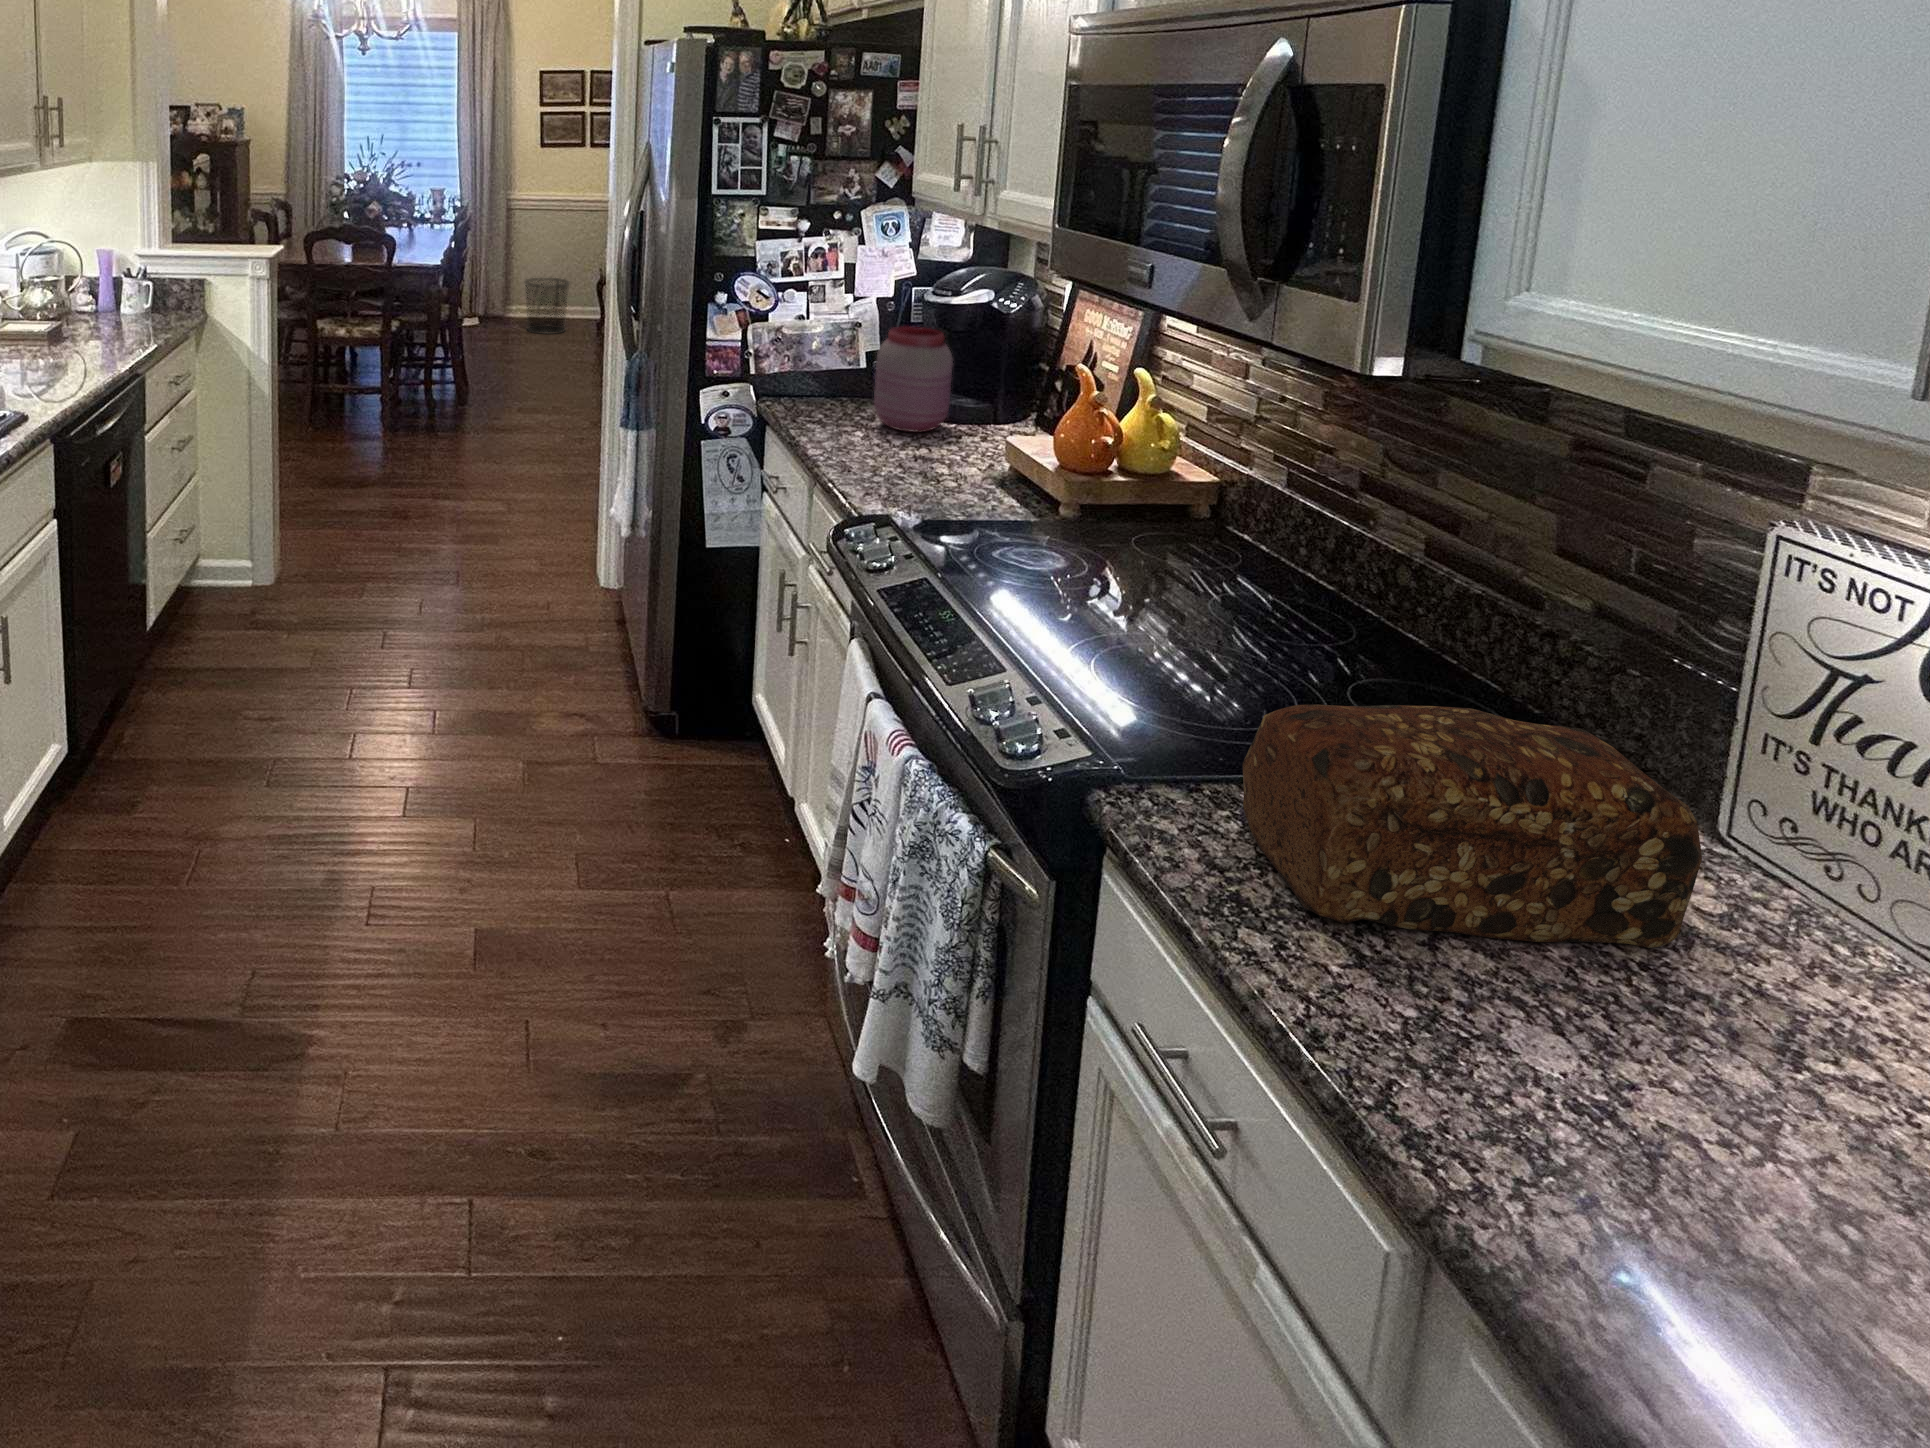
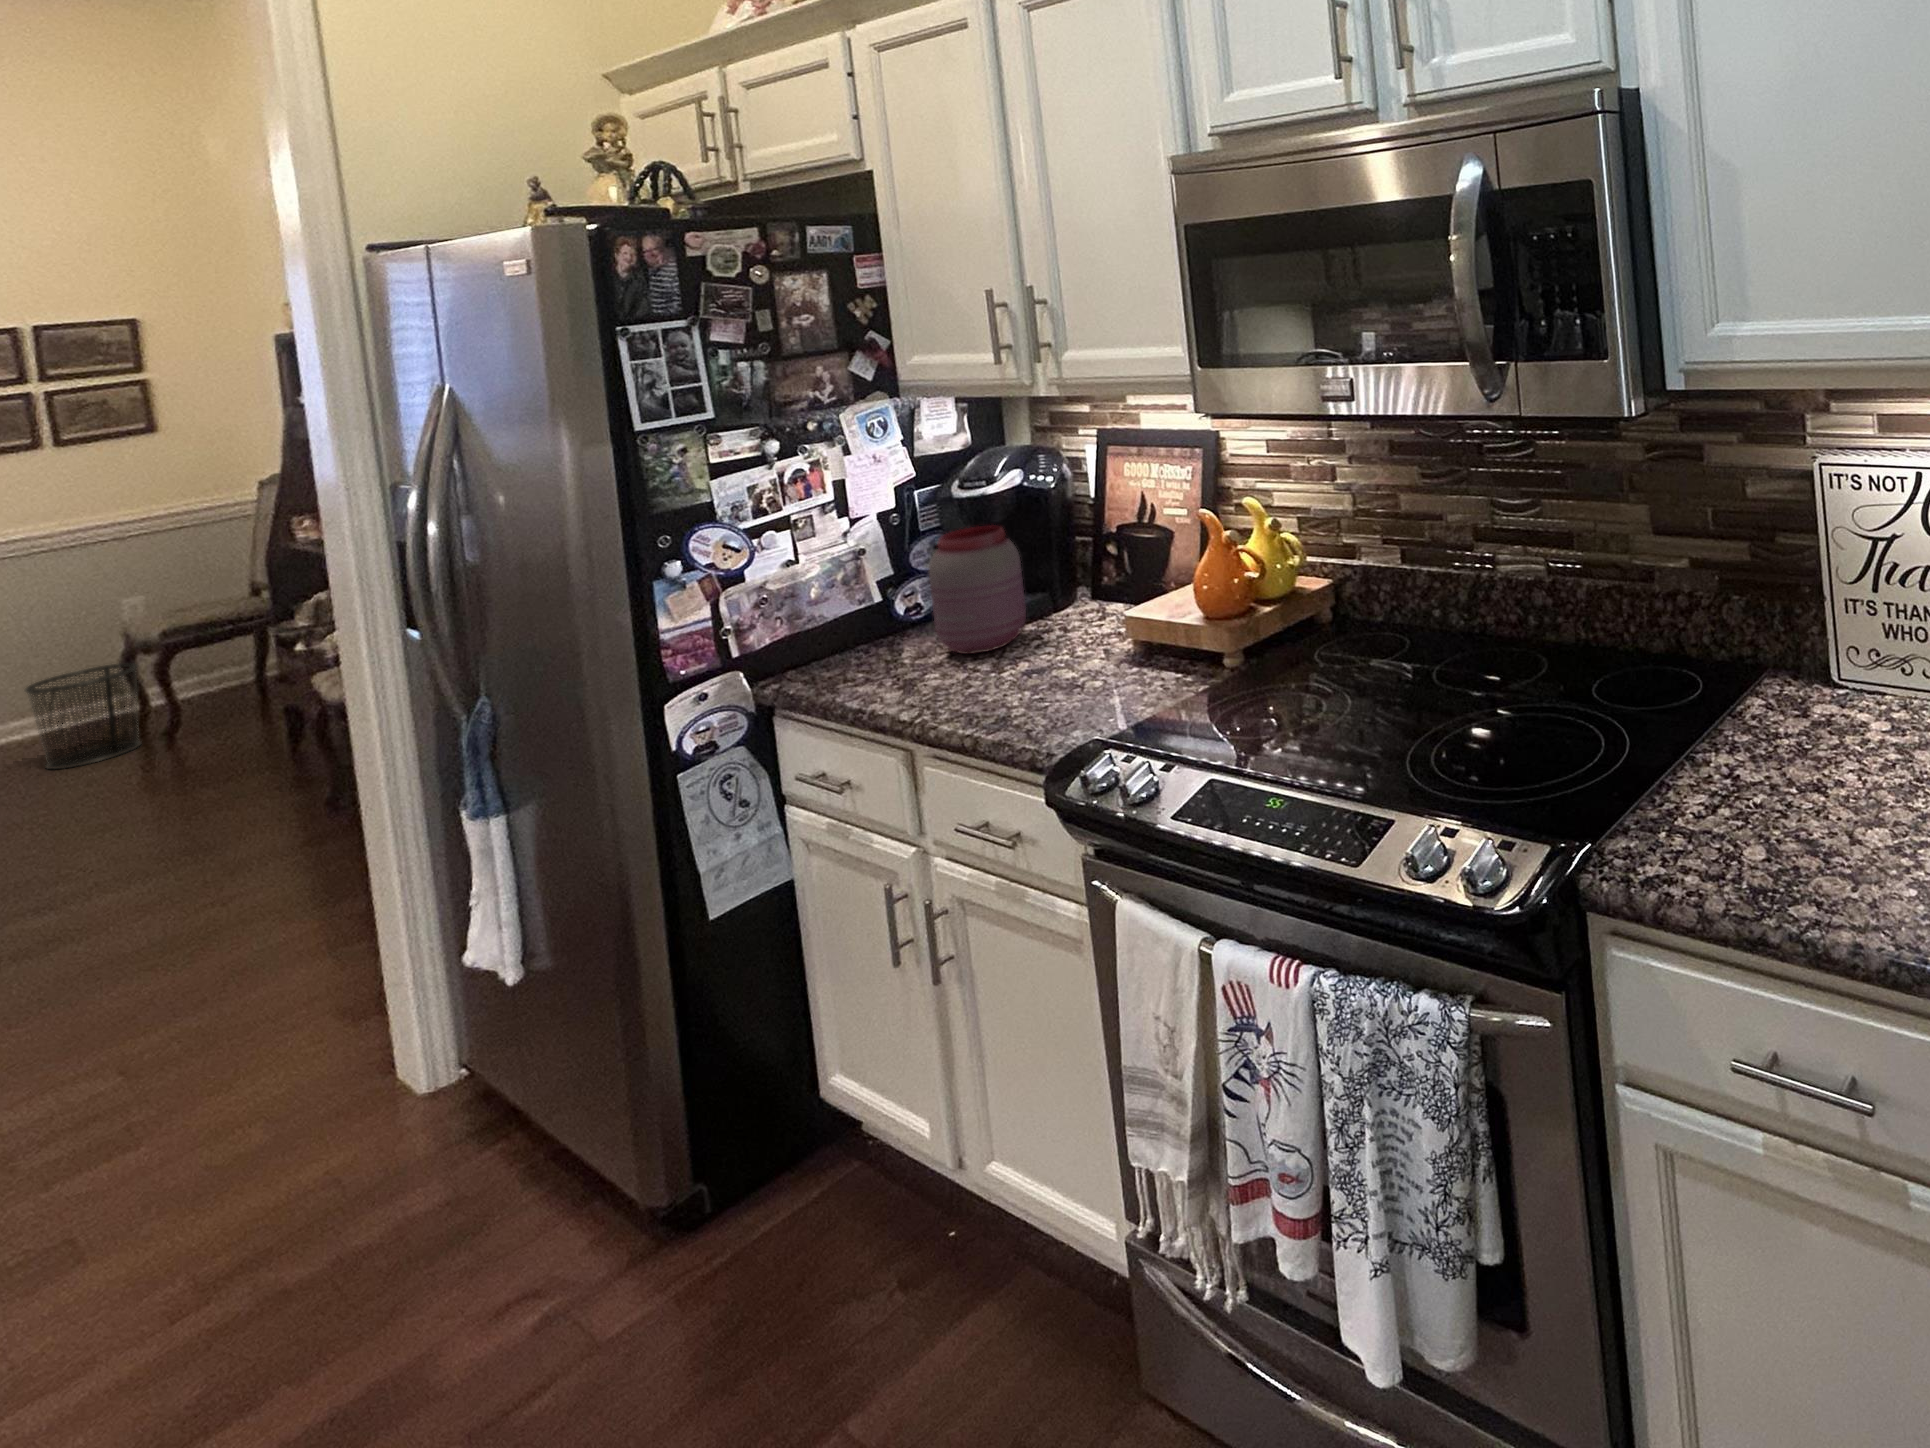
bread loaf: present [1243,704,1702,948] -> none [1646,638,1906,872]

